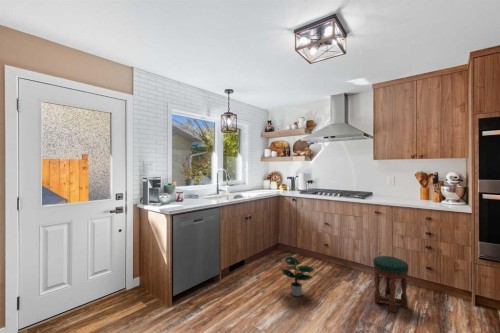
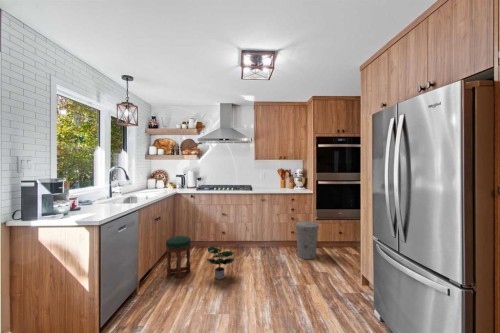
trash can: none [424,253,469,317] -> present [296,221,319,259]
stool: present [373,256,408,312] -> present [166,236,191,278]

